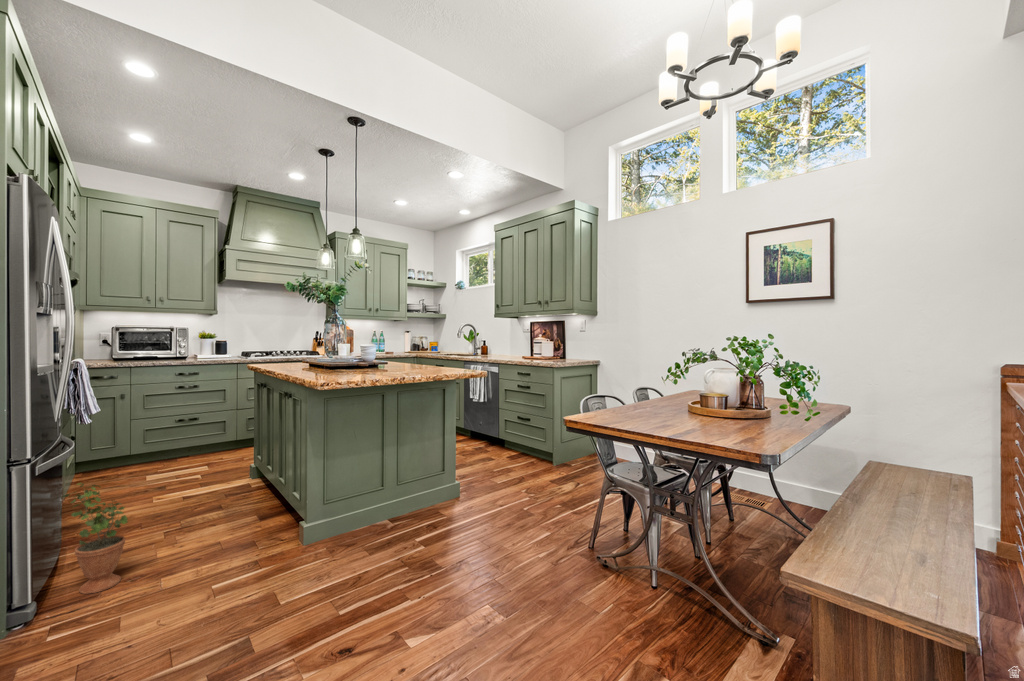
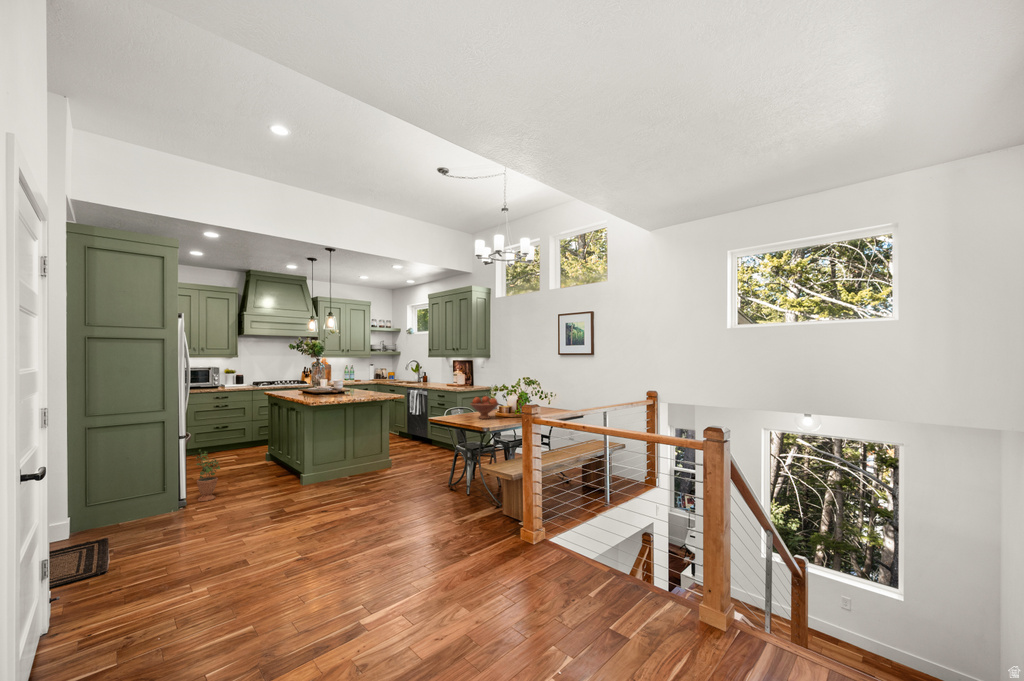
fruit bowl: none [660,374,731,426] -> present [470,396,499,419]

